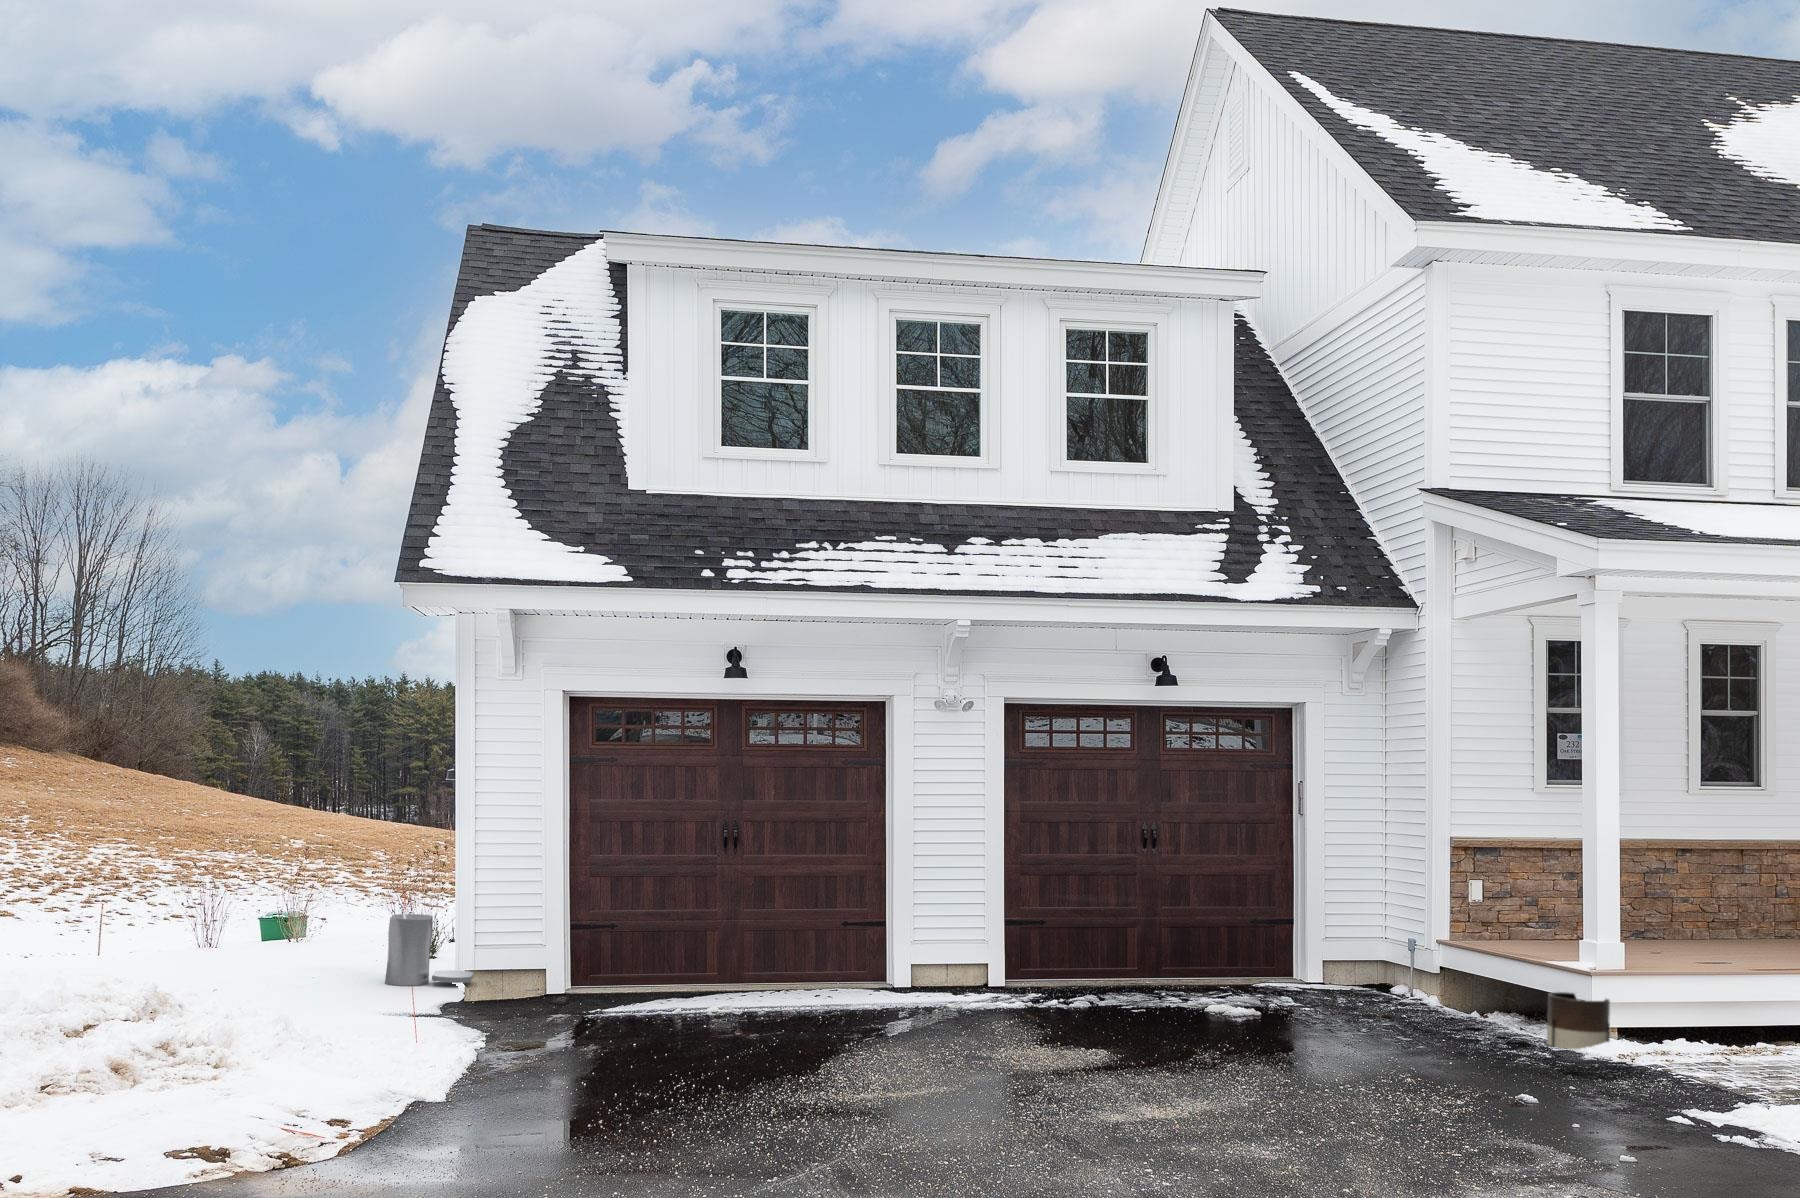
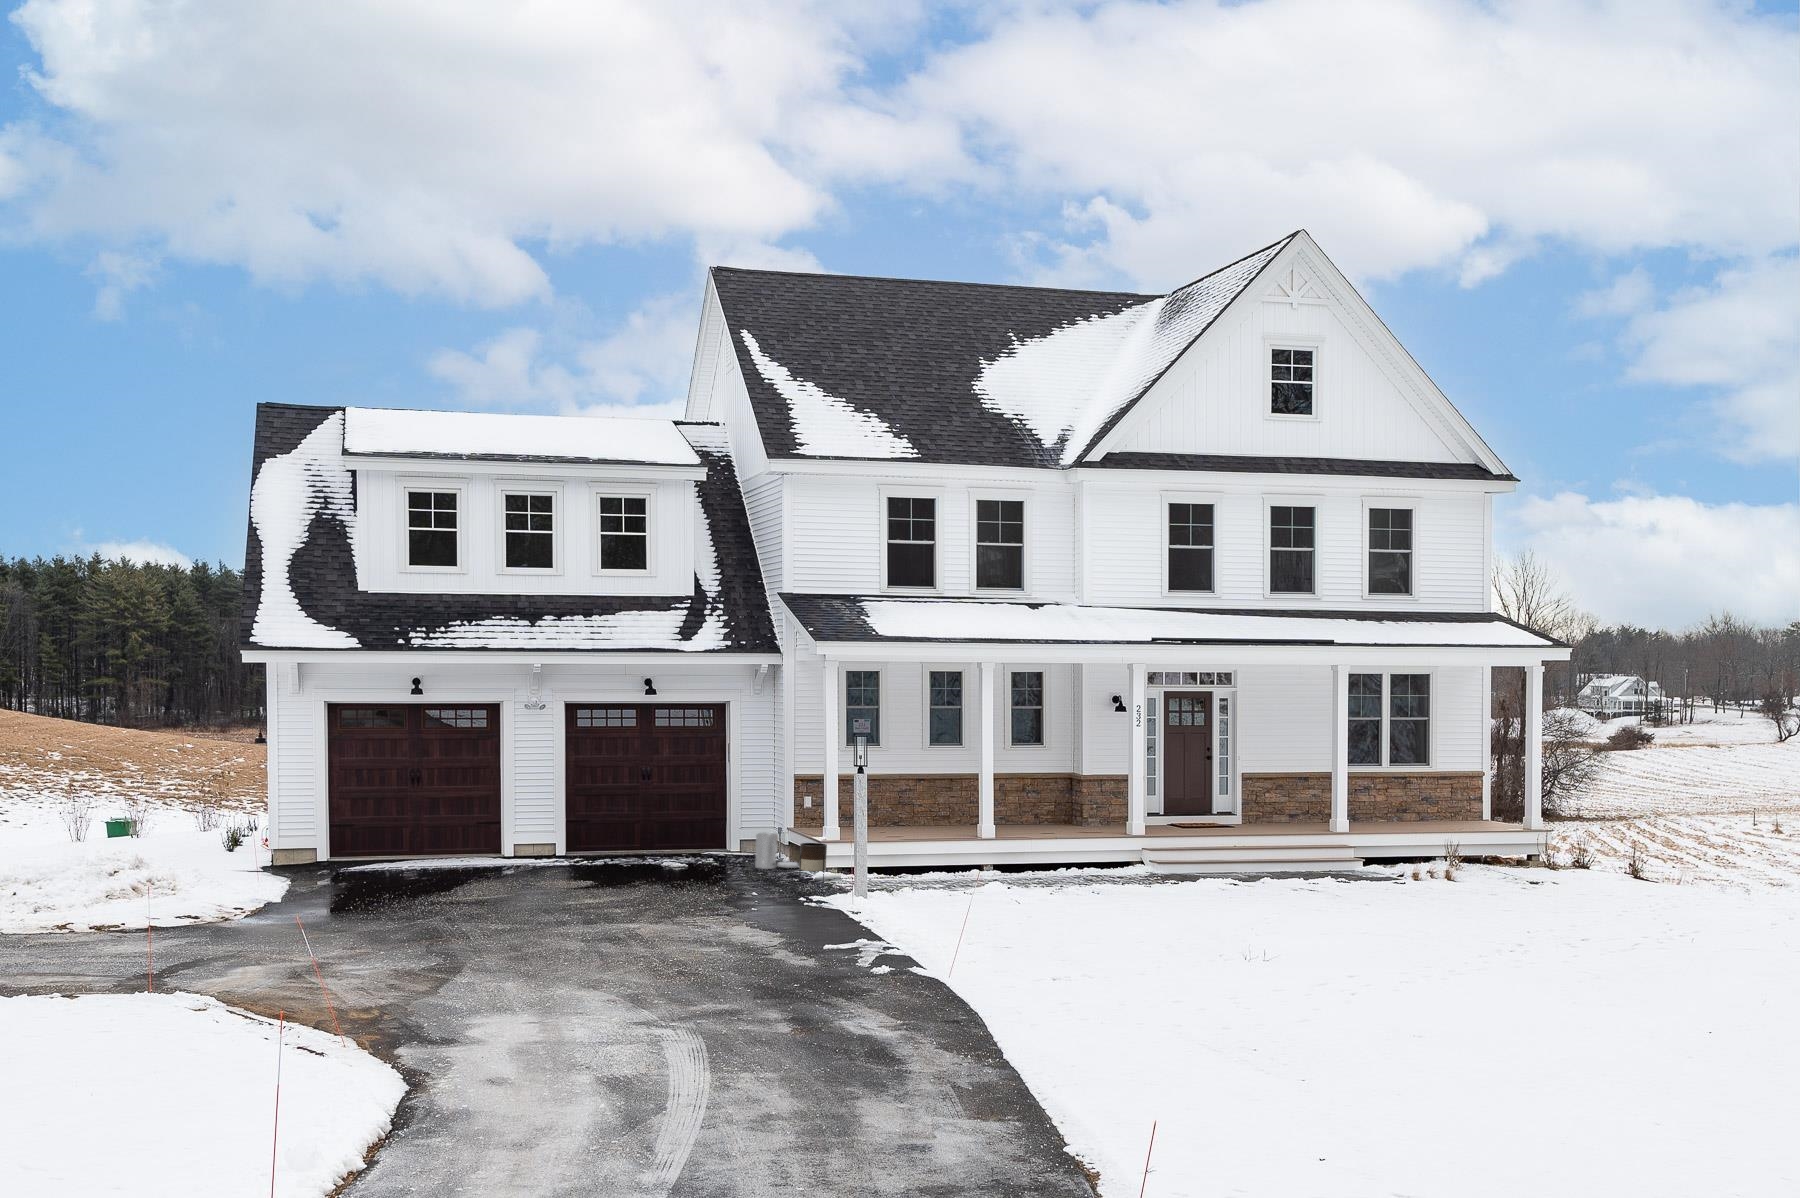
trash can: present [385,914,474,986] -> present [755,833,798,869]

